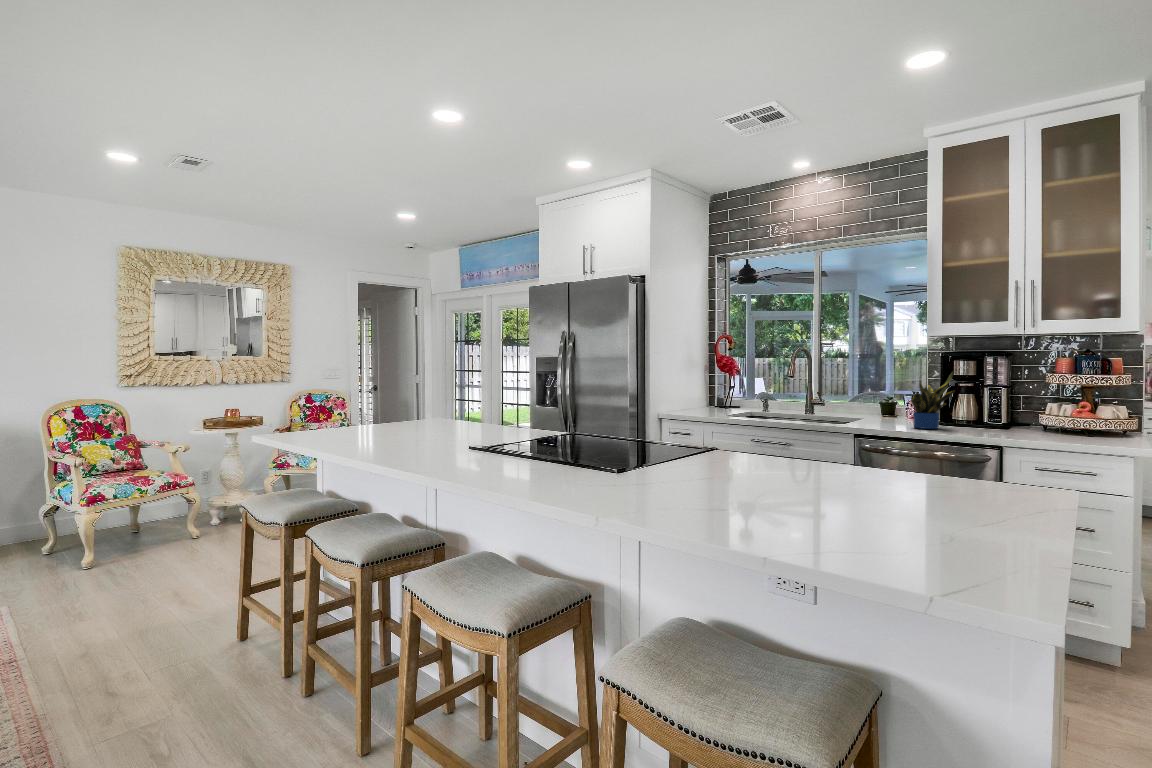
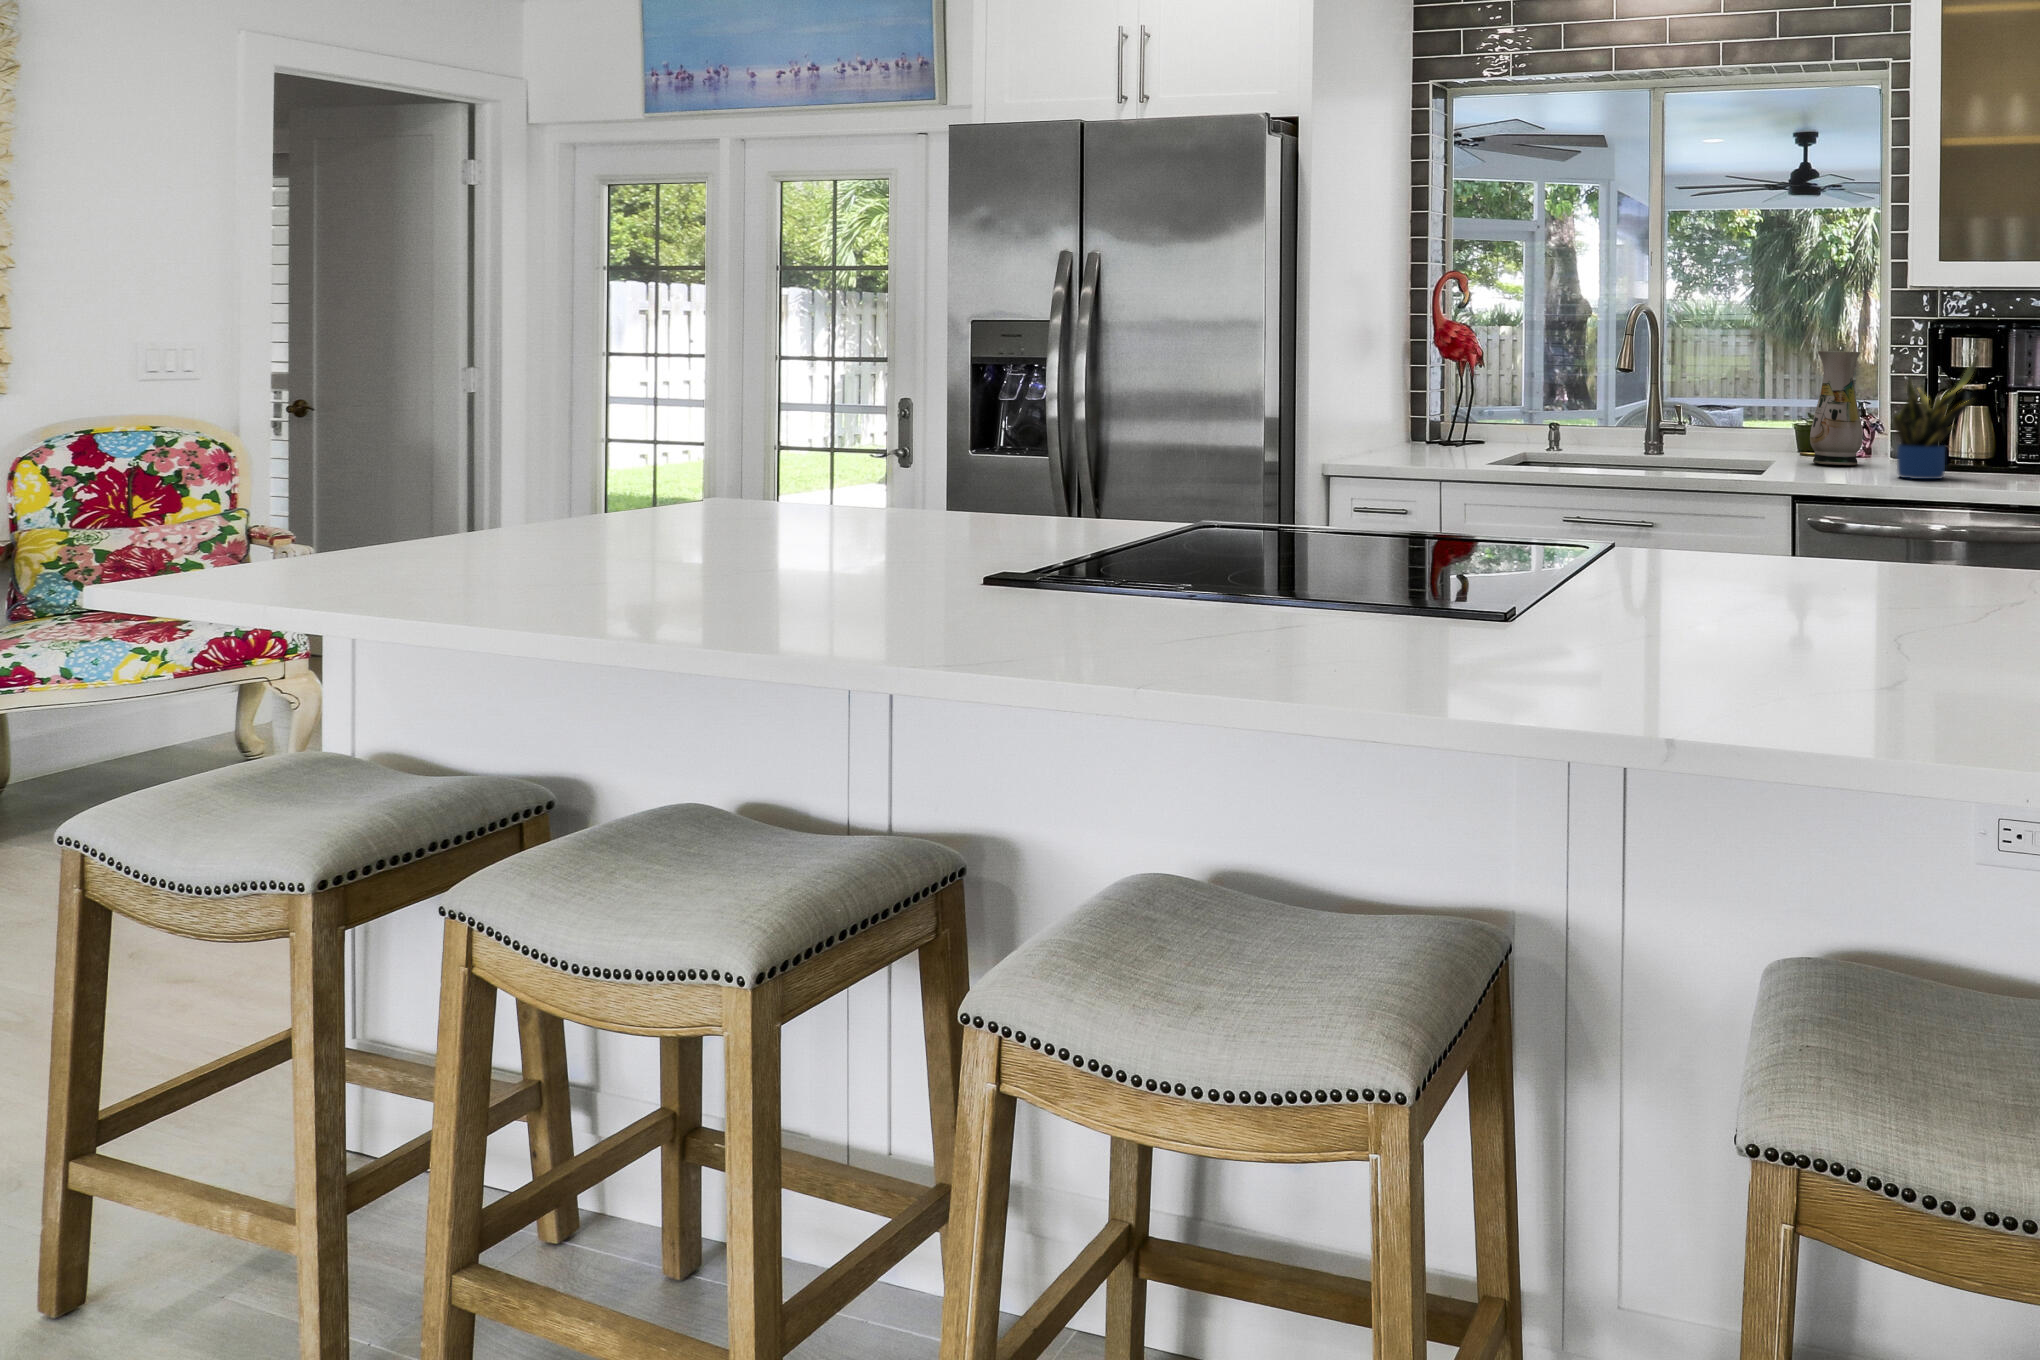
vase: none [880,367,907,421] -> present [1810,351,1863,465]

